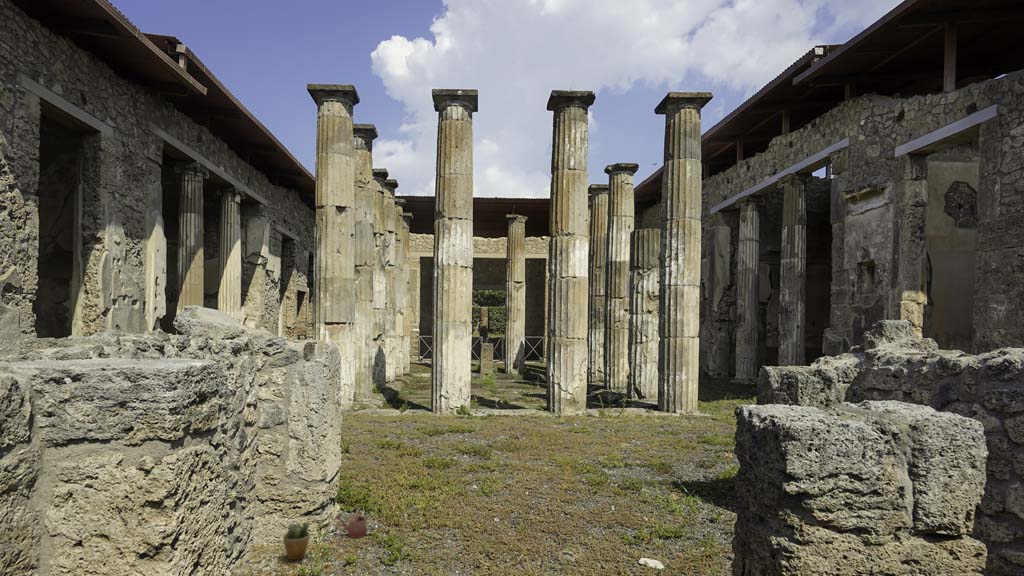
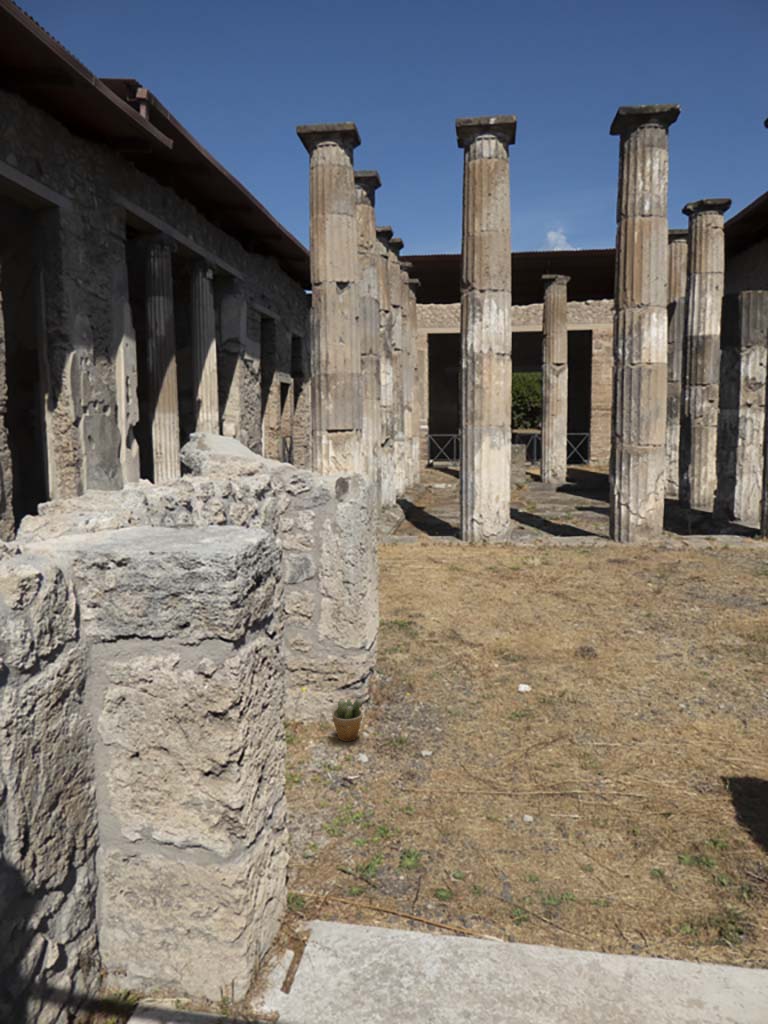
watering can: present [335,509,374,538] -> none [384,680,433,715]

